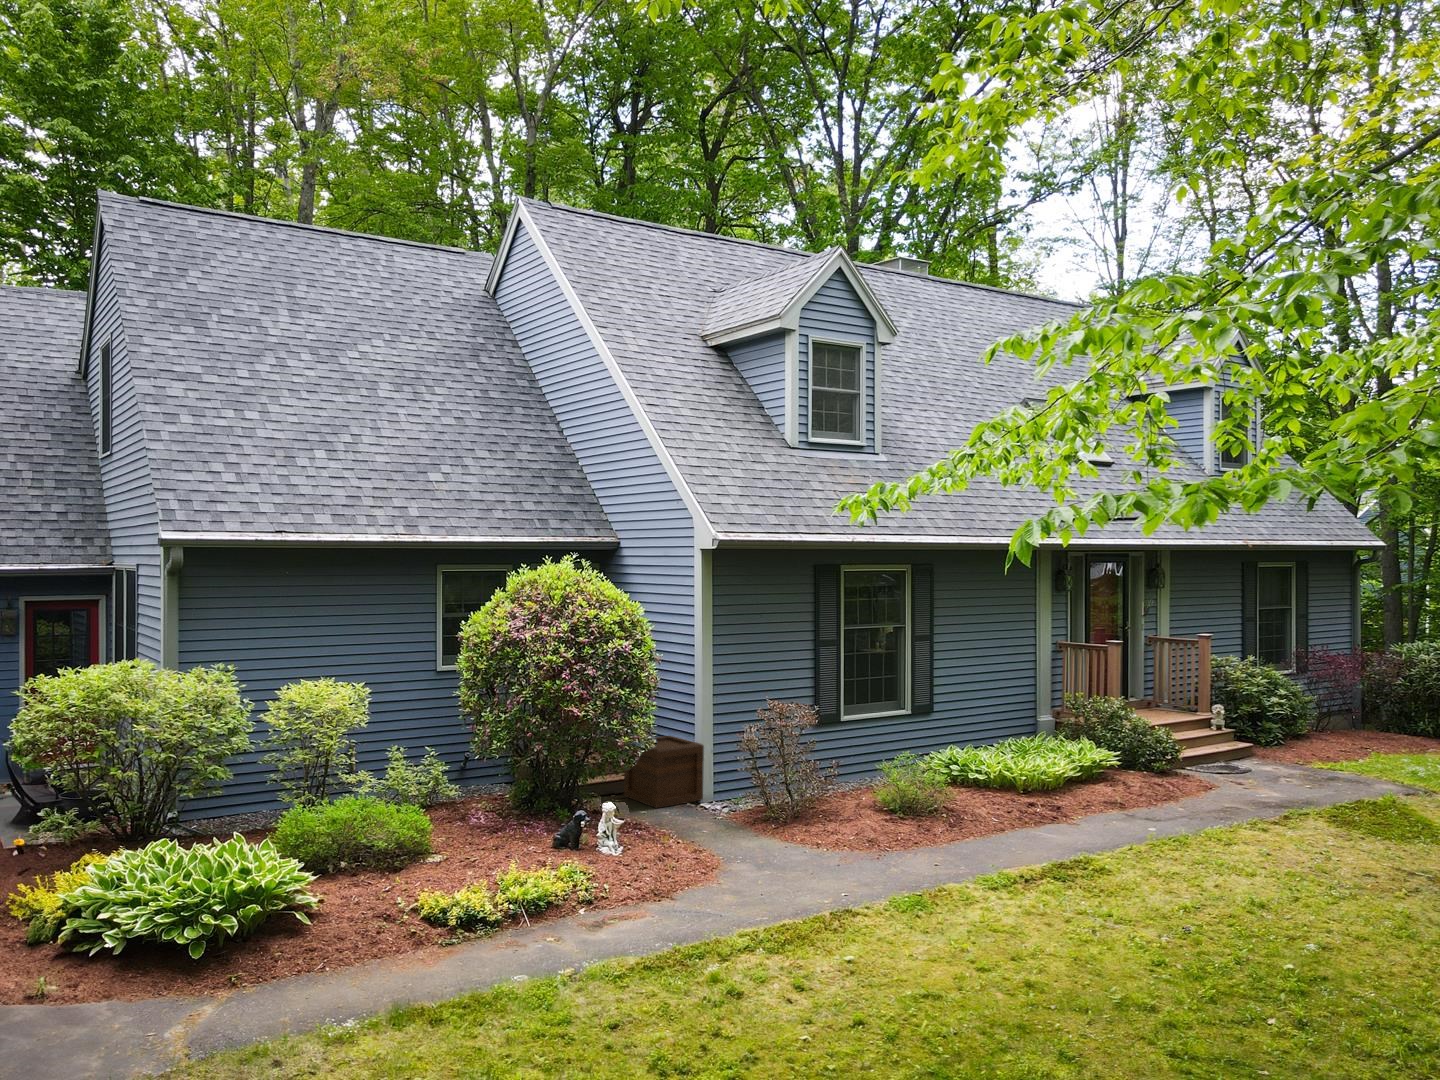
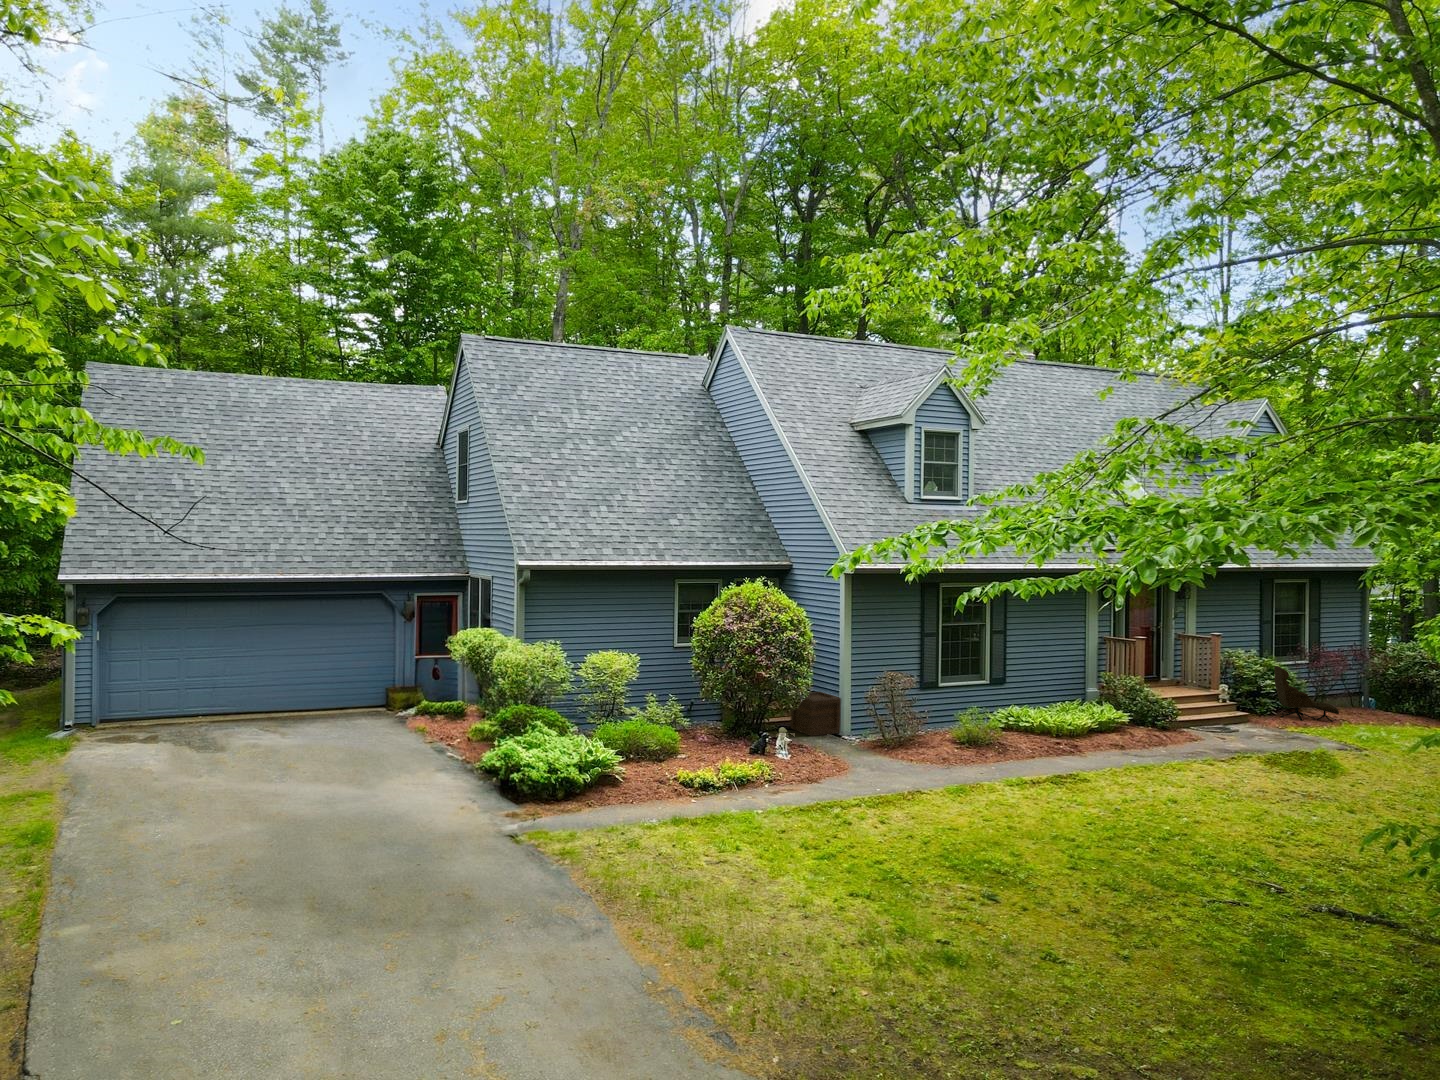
lounge chair: none [1272,676,1359,748] -> present [1274,666,1339,722]

